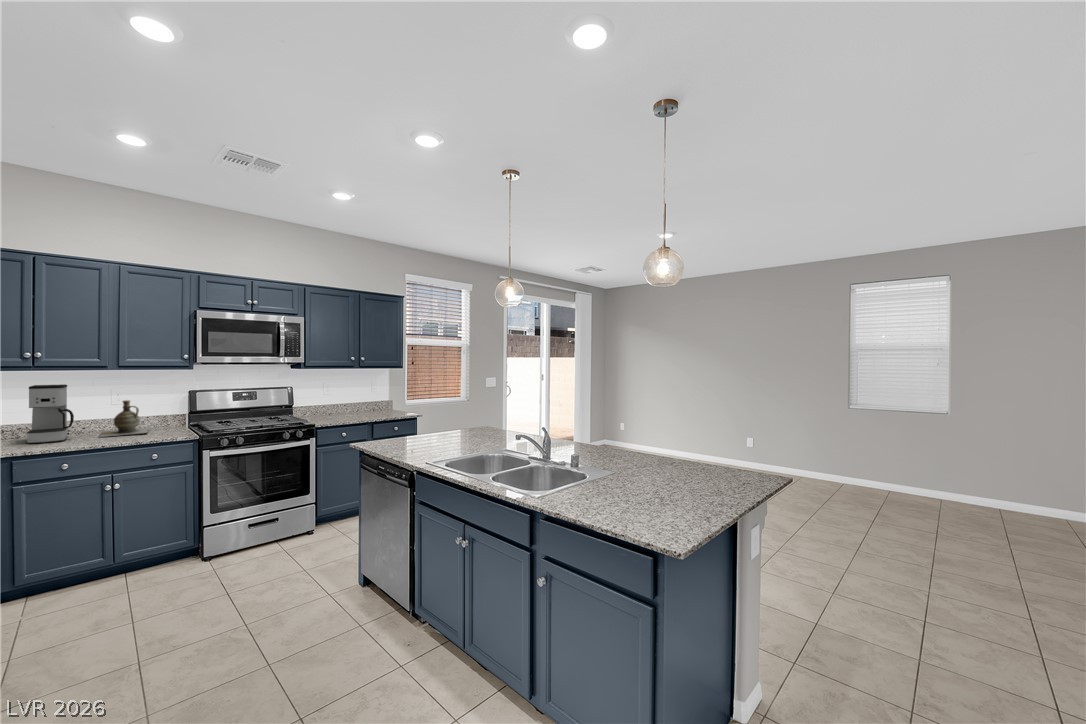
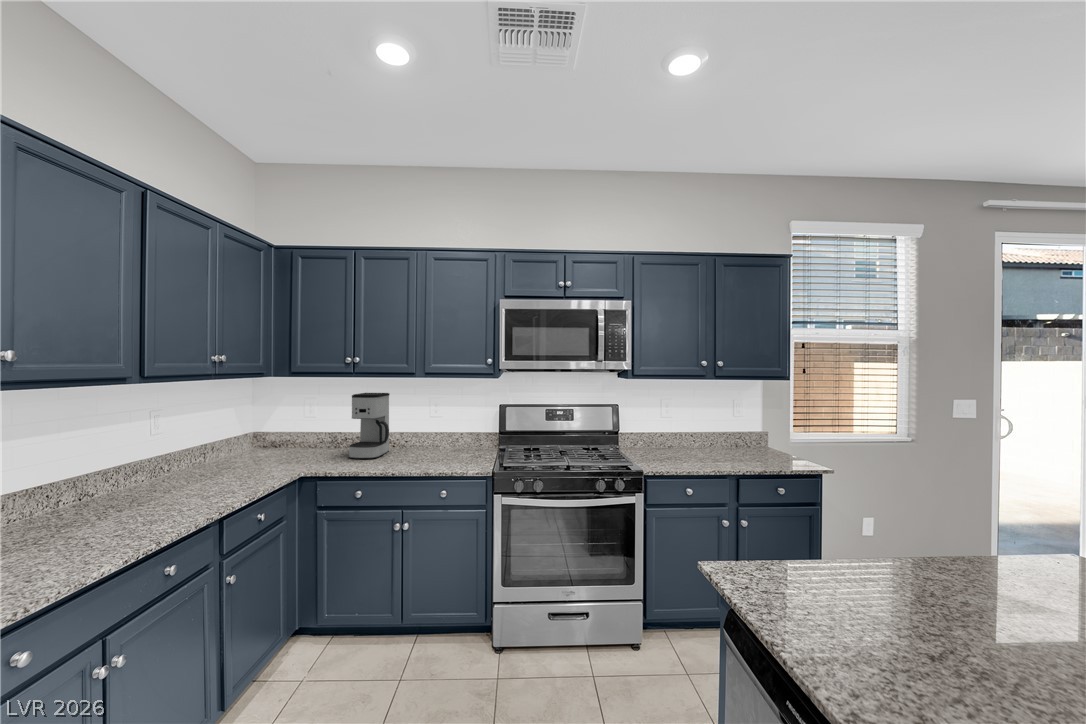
ceramic jug: present [99,400,148,437] -> none [408,414,461,457]

